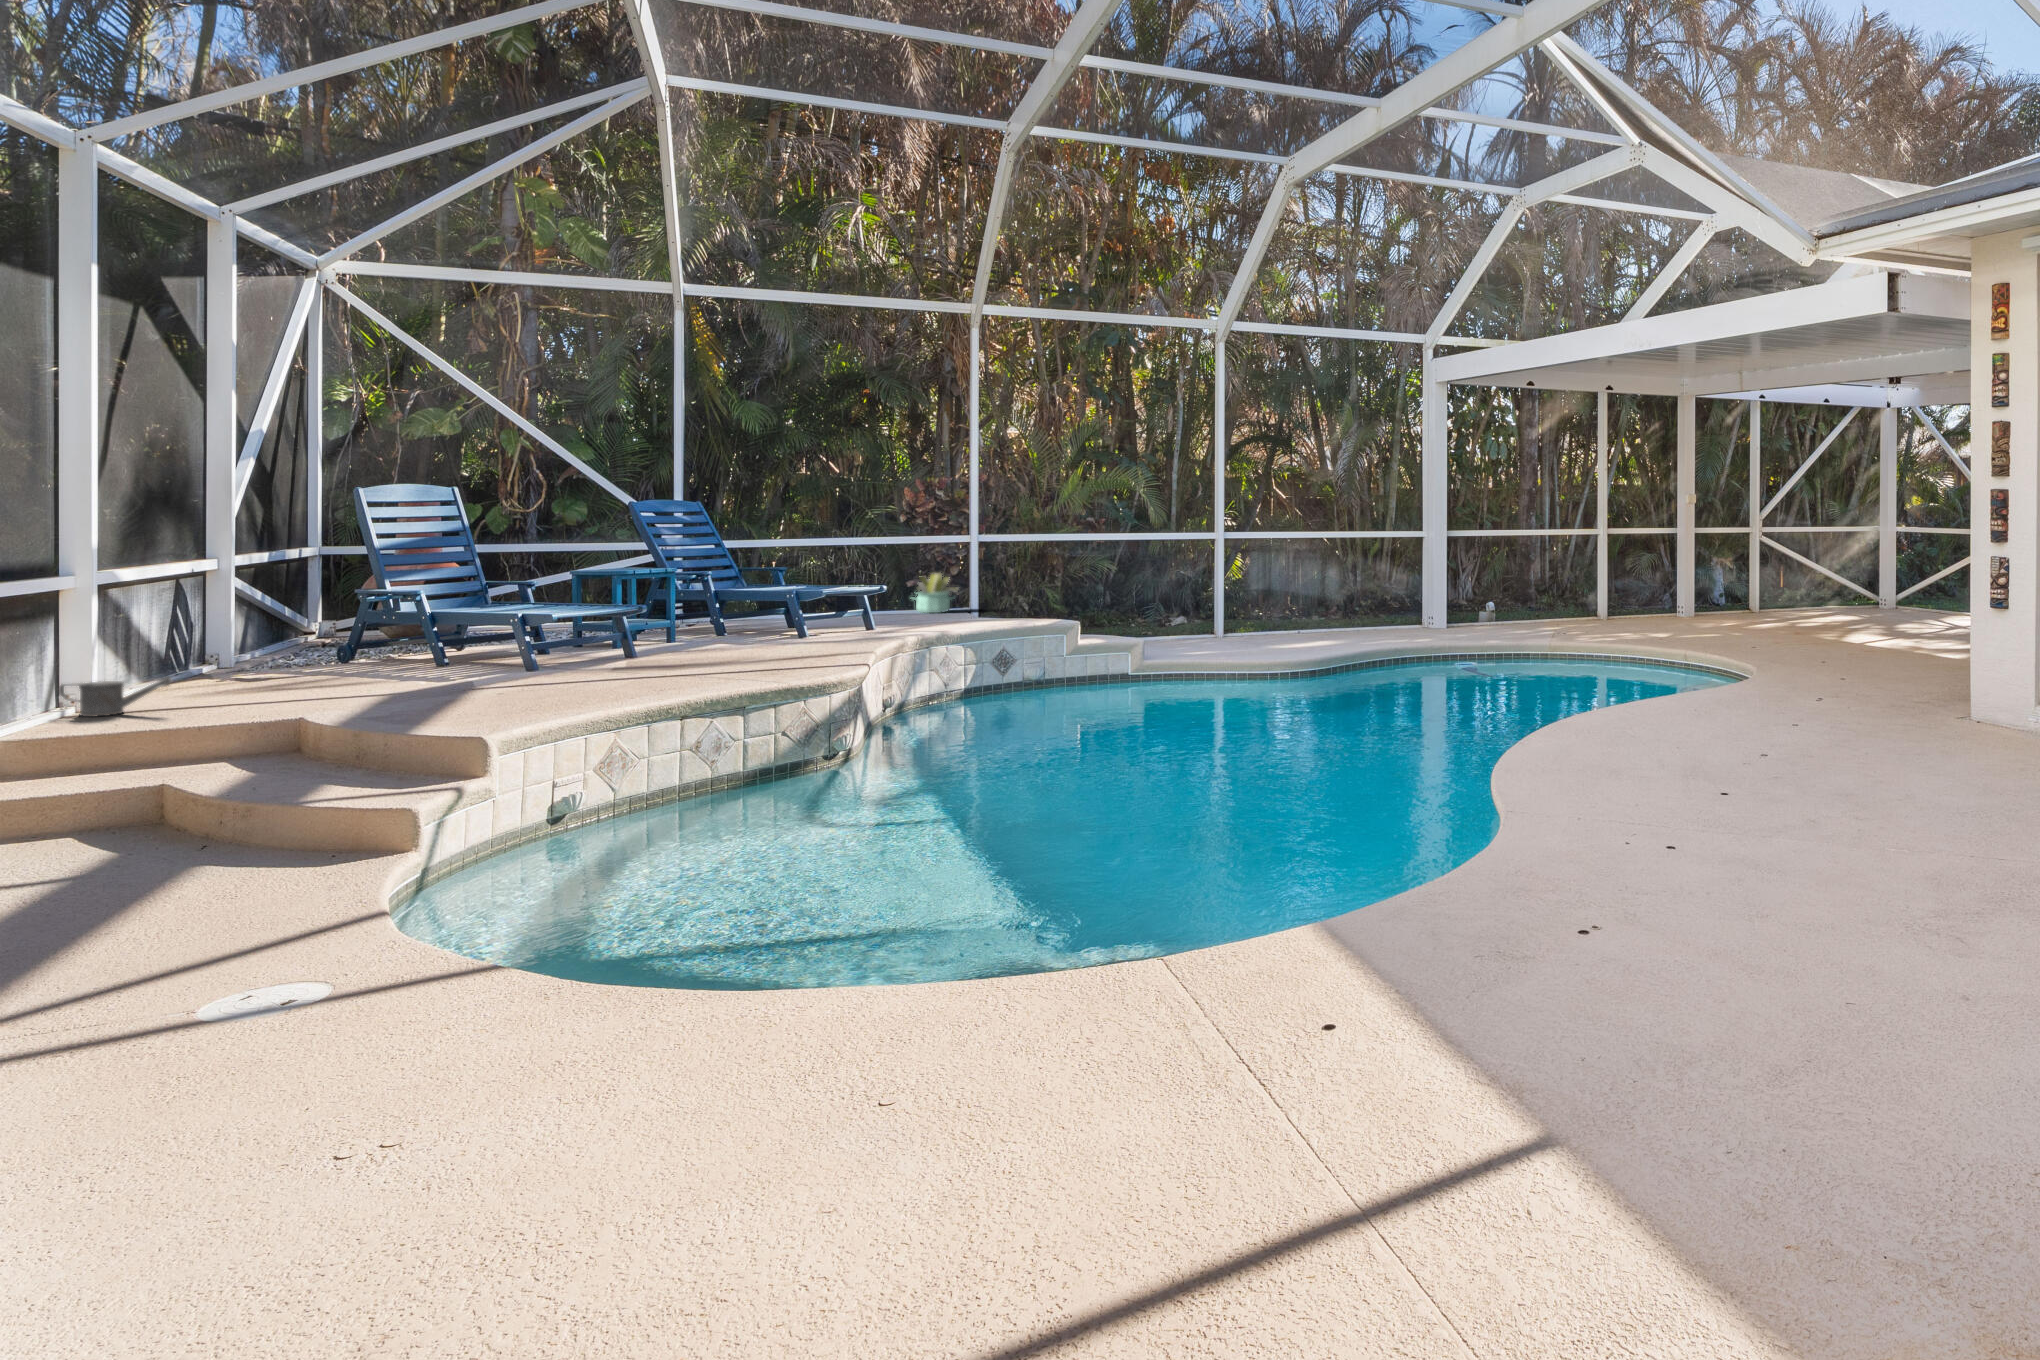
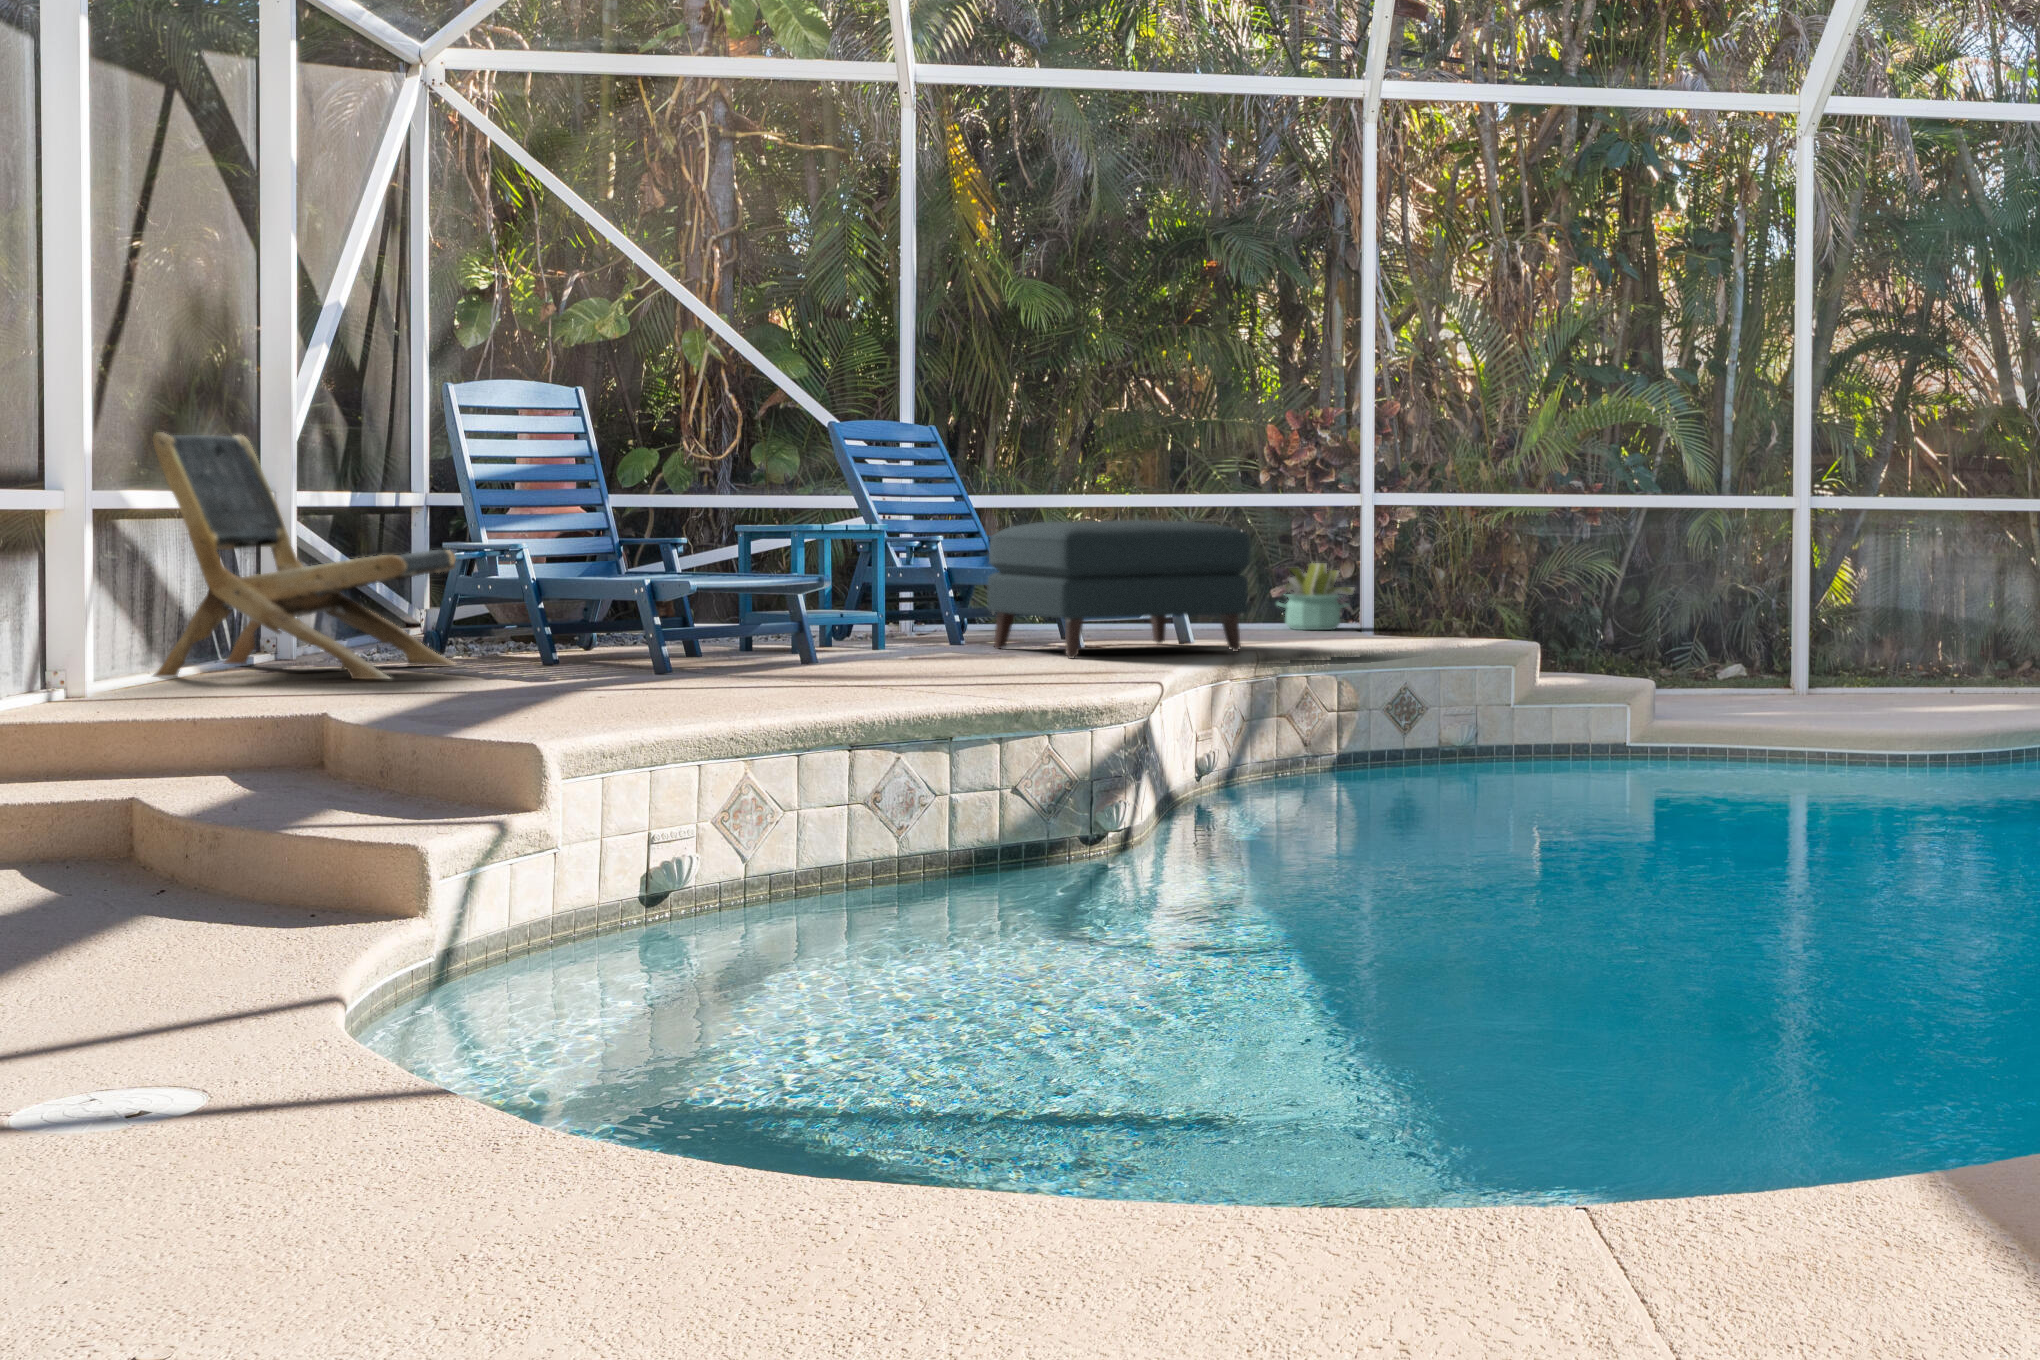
lounge chair: none [137,523,374,693] -> present [153,432,456,679]
ottoman: none [738,557,909,644] -> present [987,520,1251,659]
watering can: present [59,677,171,717] -> none [36,643,166,698]

